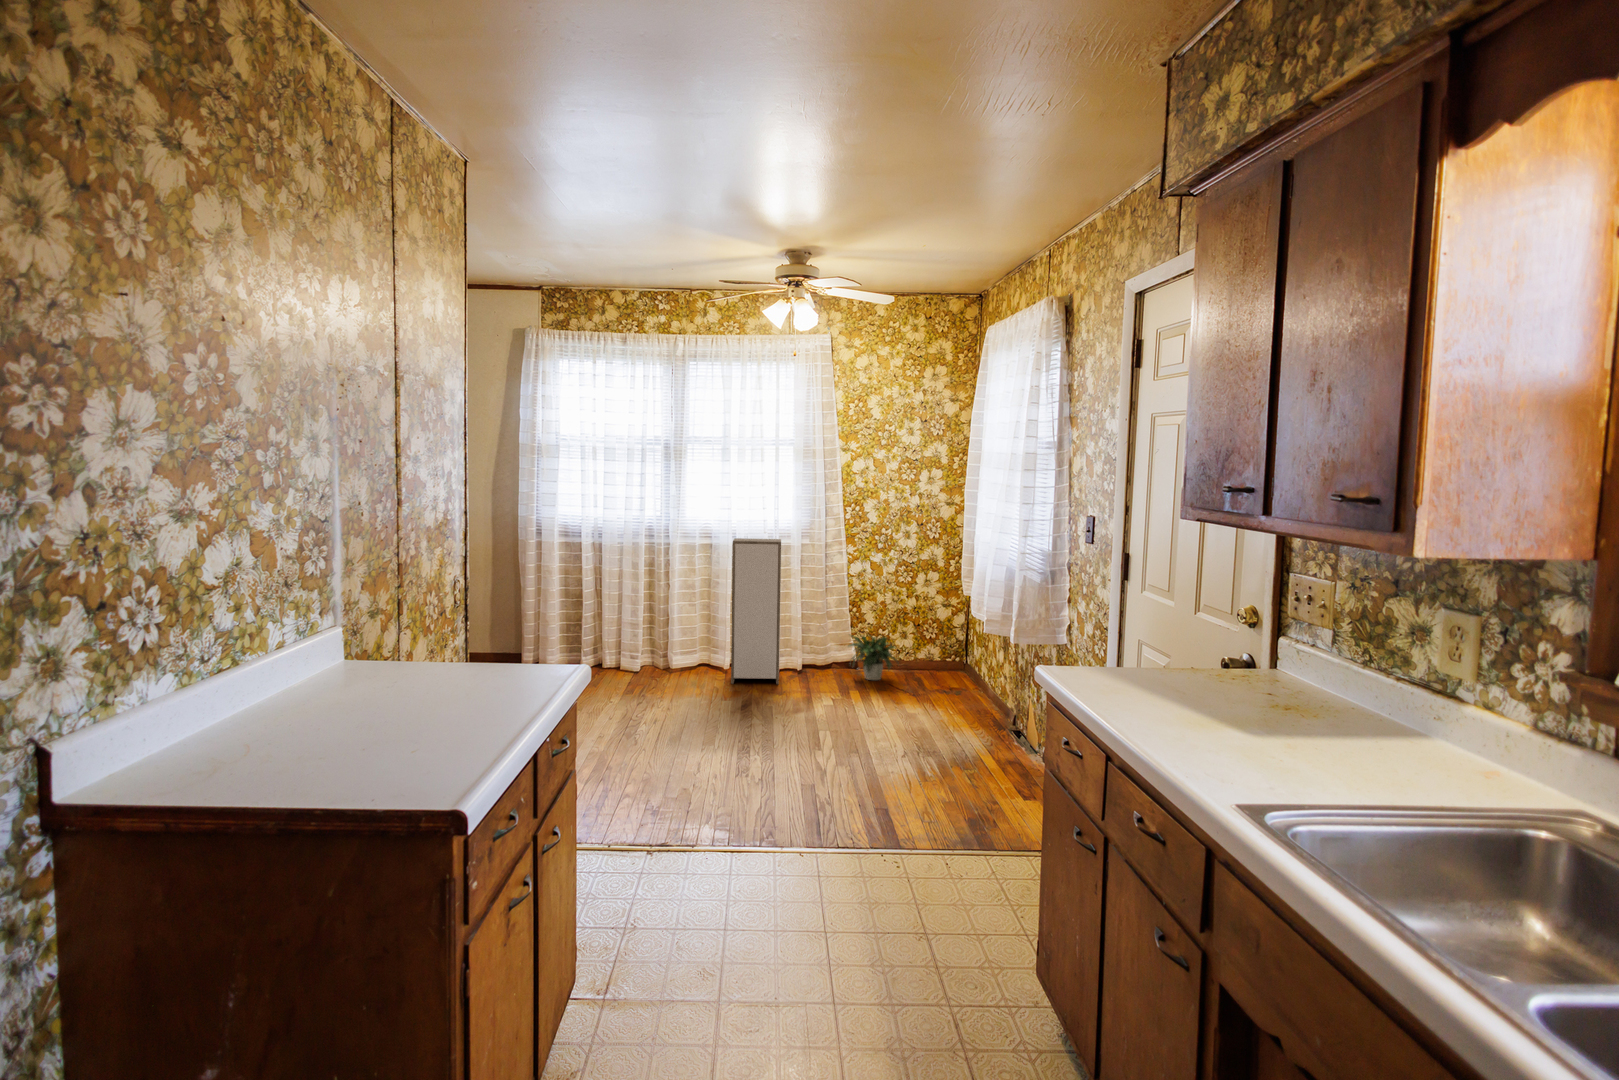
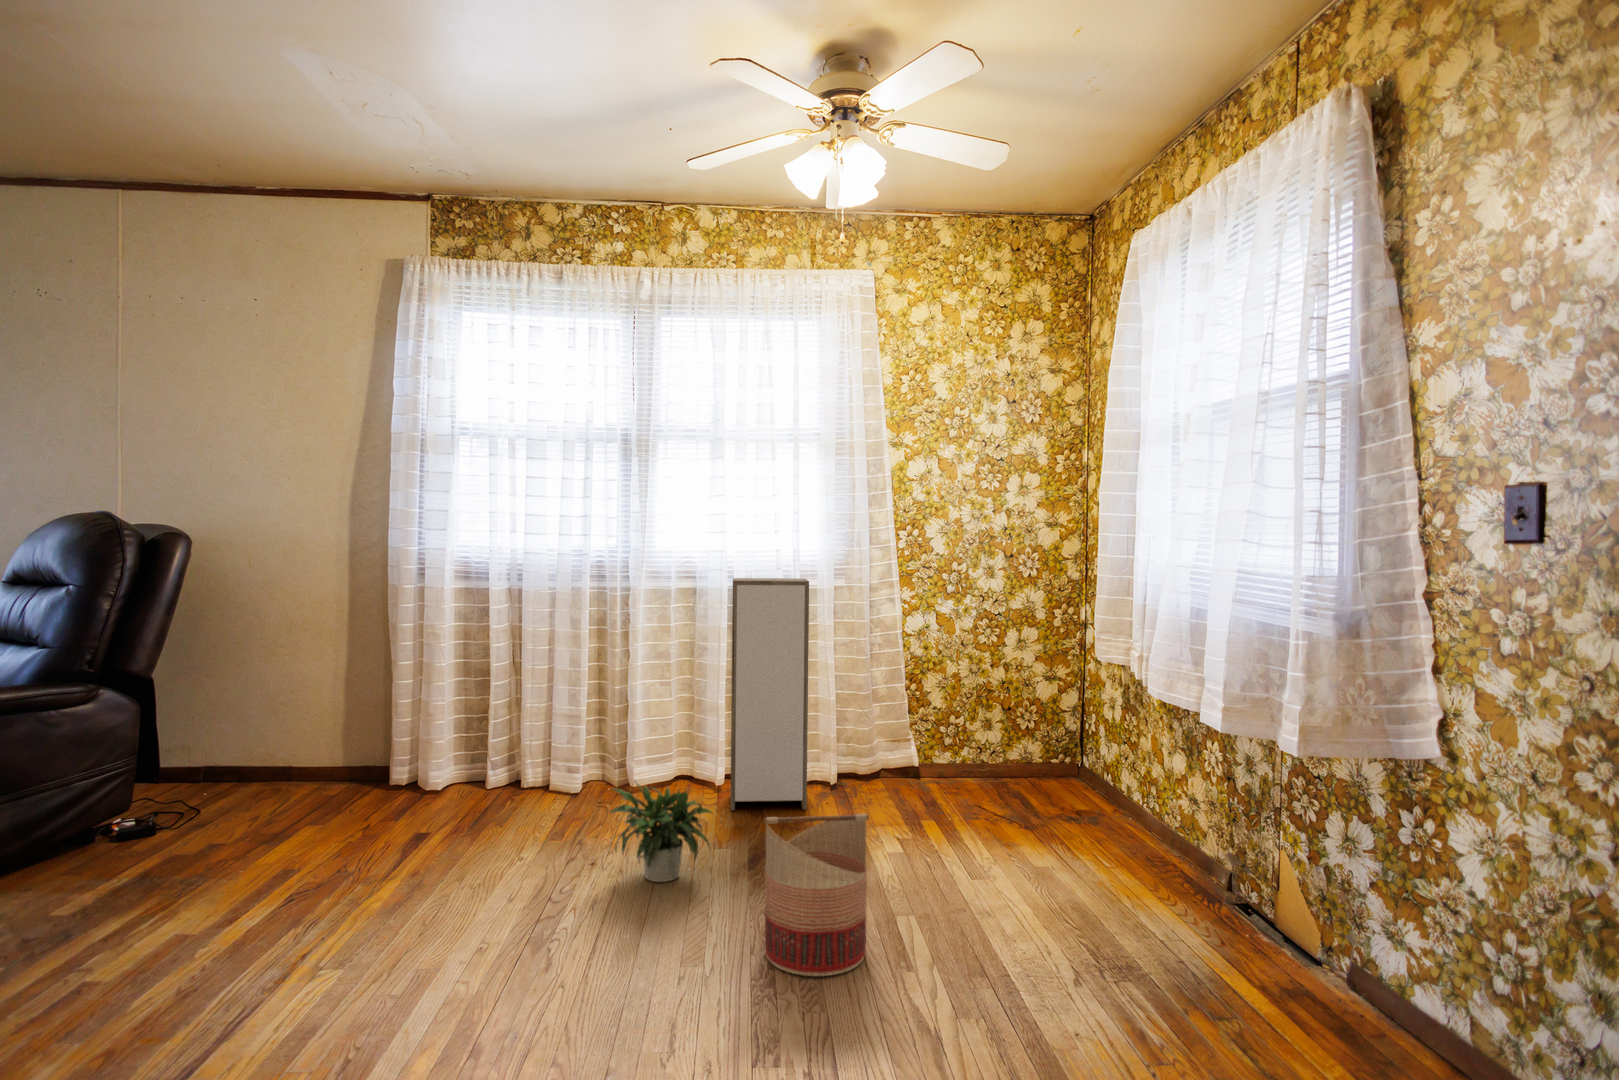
potted plant: present [849,636,899,680] -> present [592,784,712,882]
basket: none [733,677,791,760] -> present [764,814,869,976]

